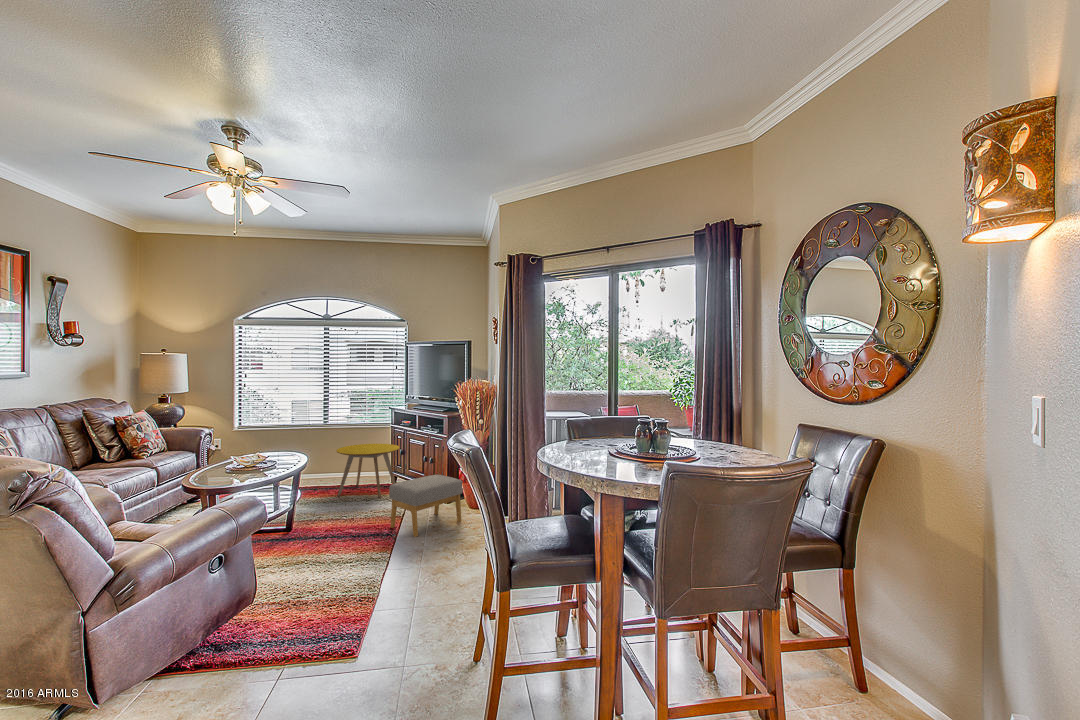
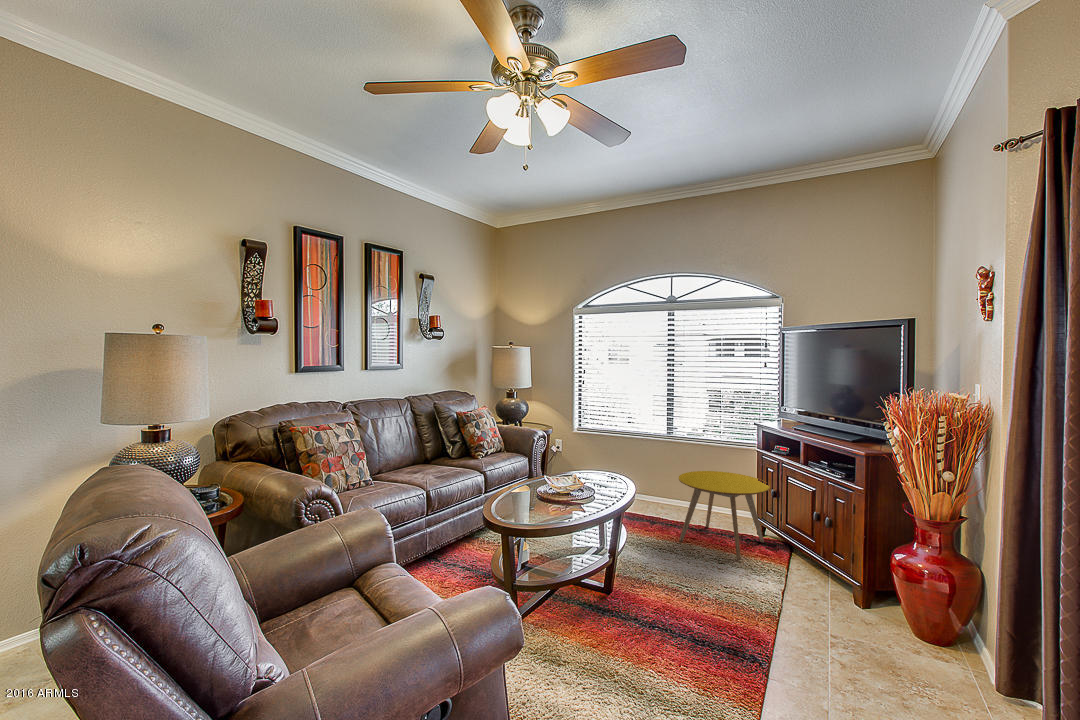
footstool: present [389,475,463,537] -> none [756,560,910,685]

